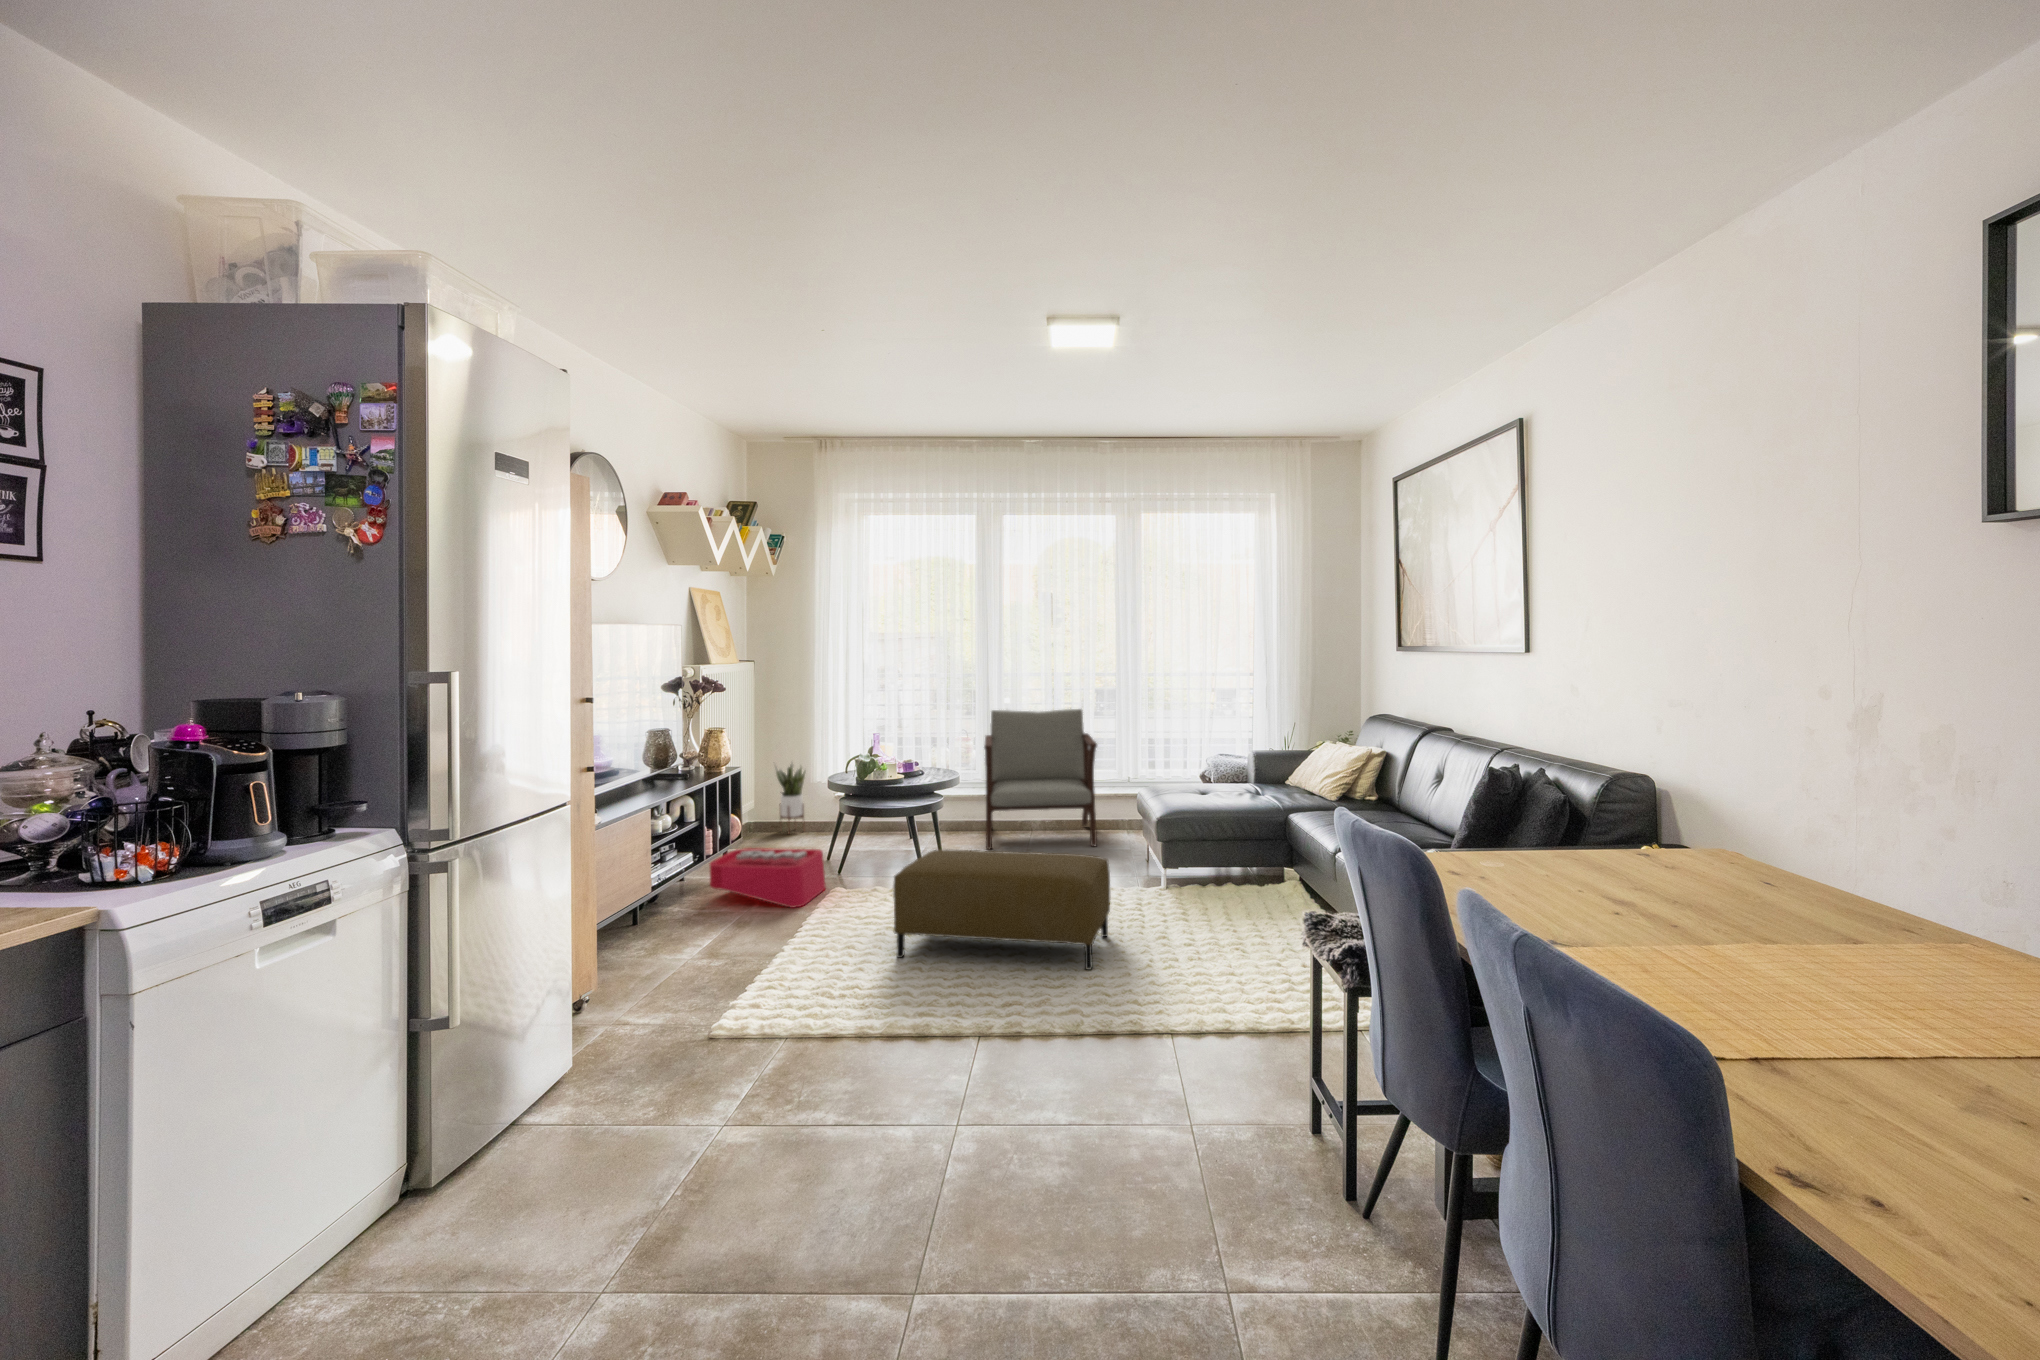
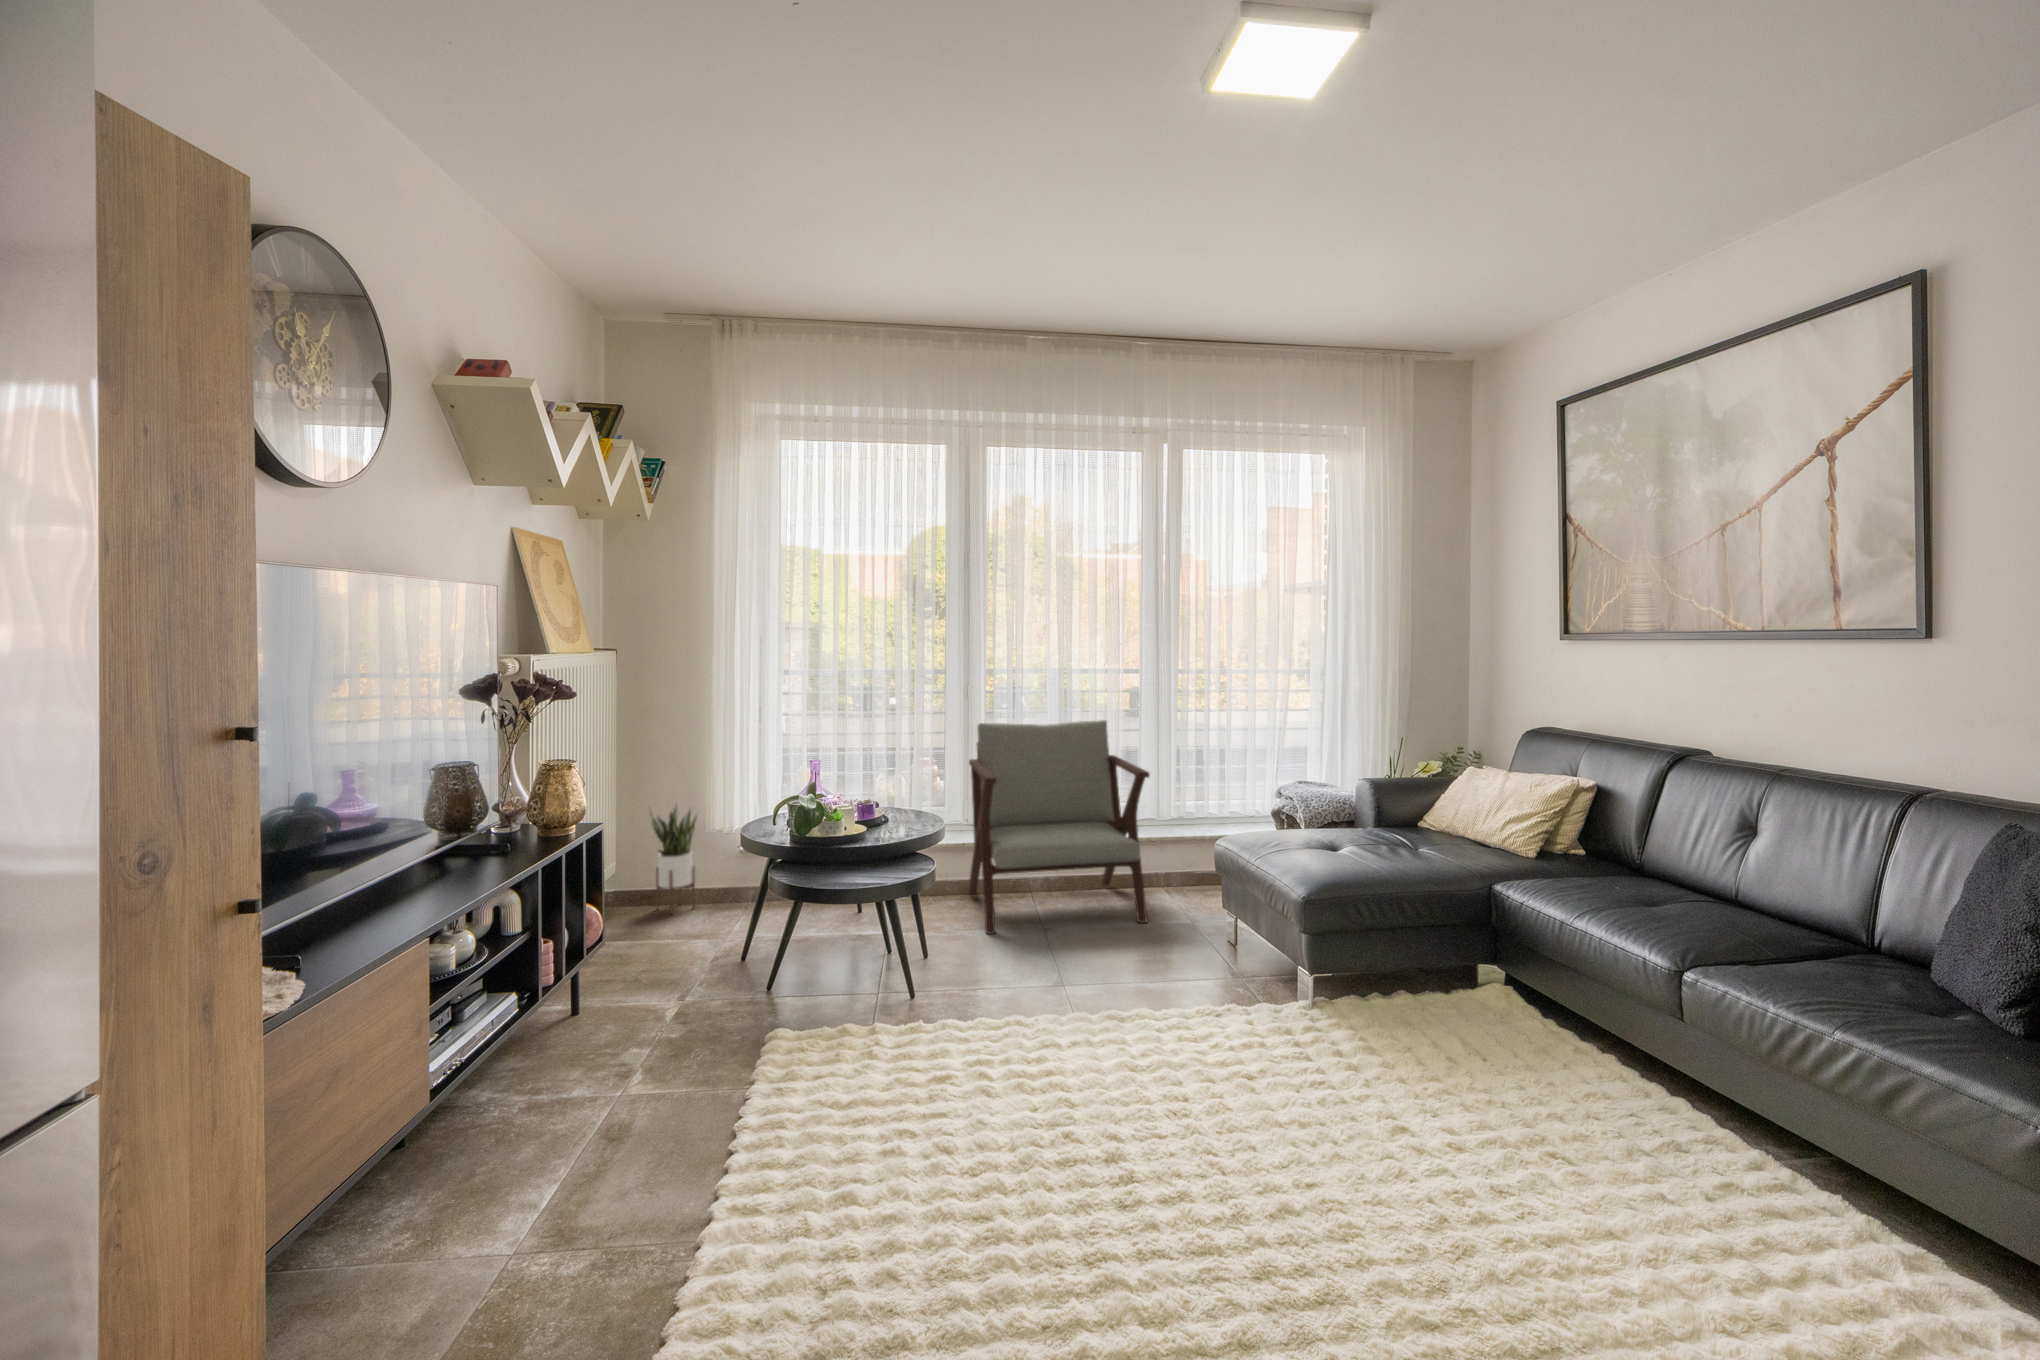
storage bin: present [710,848,826,907] -> none [549,950,756,1082]
ottoman: present [893,849,1110,970] -> none [936,982,1343,1234]

